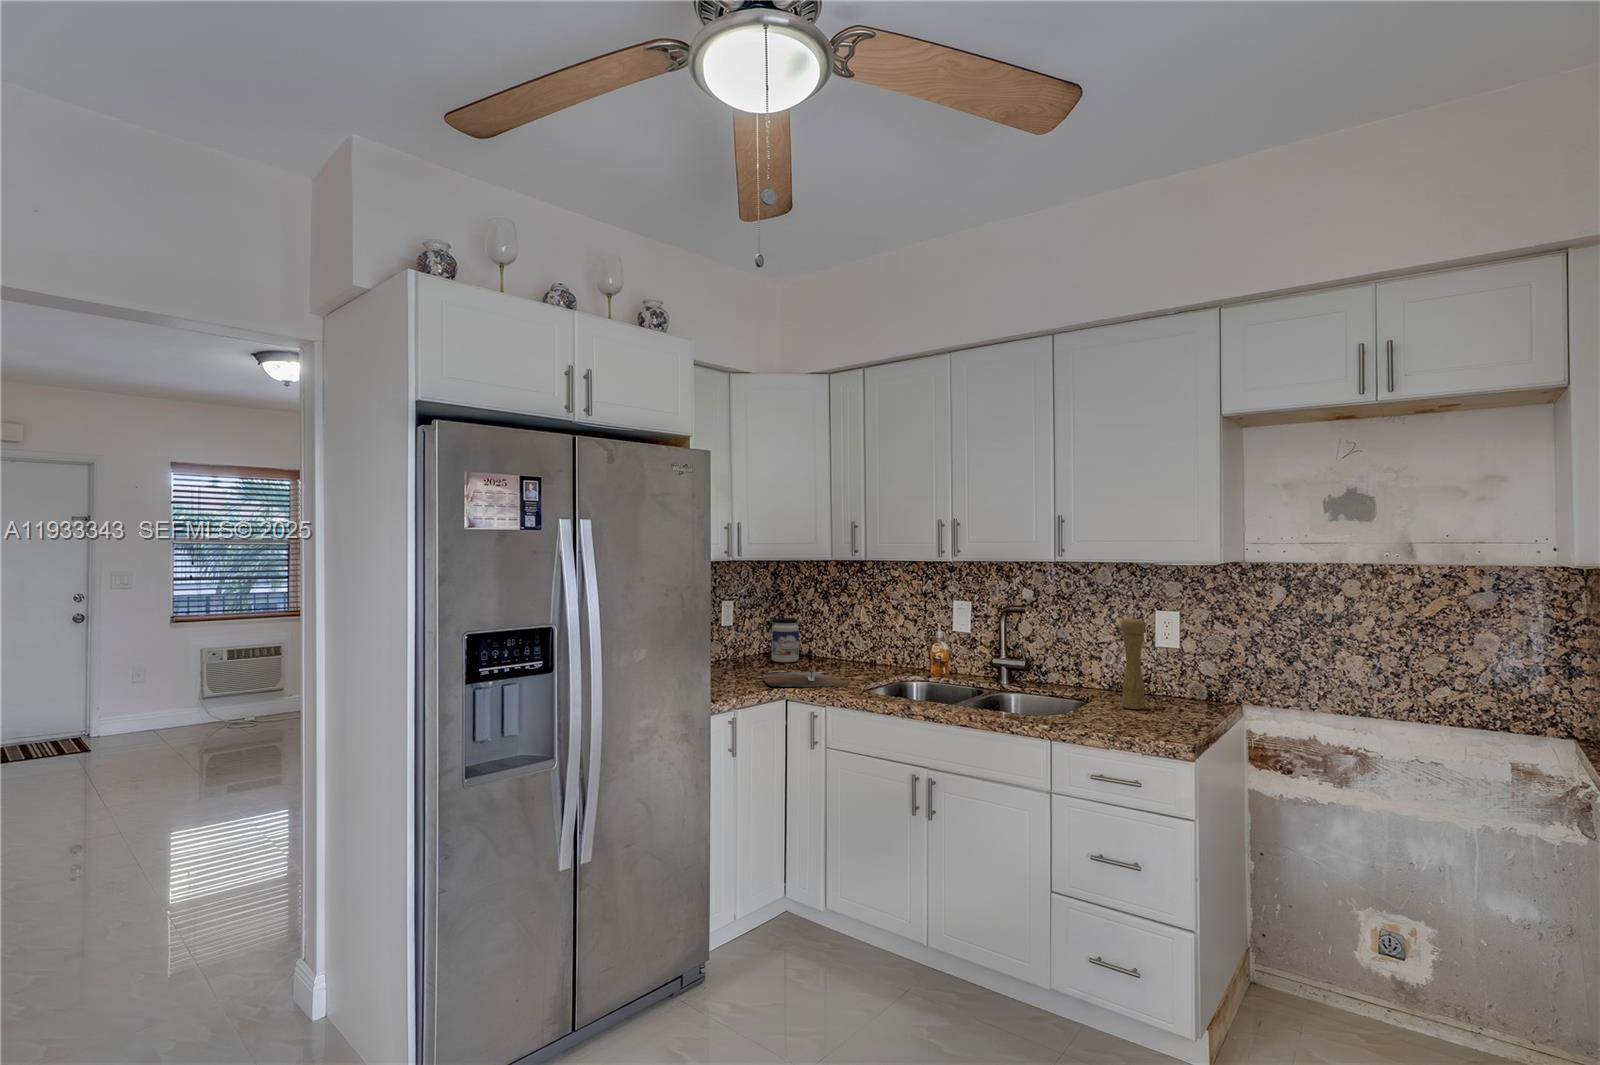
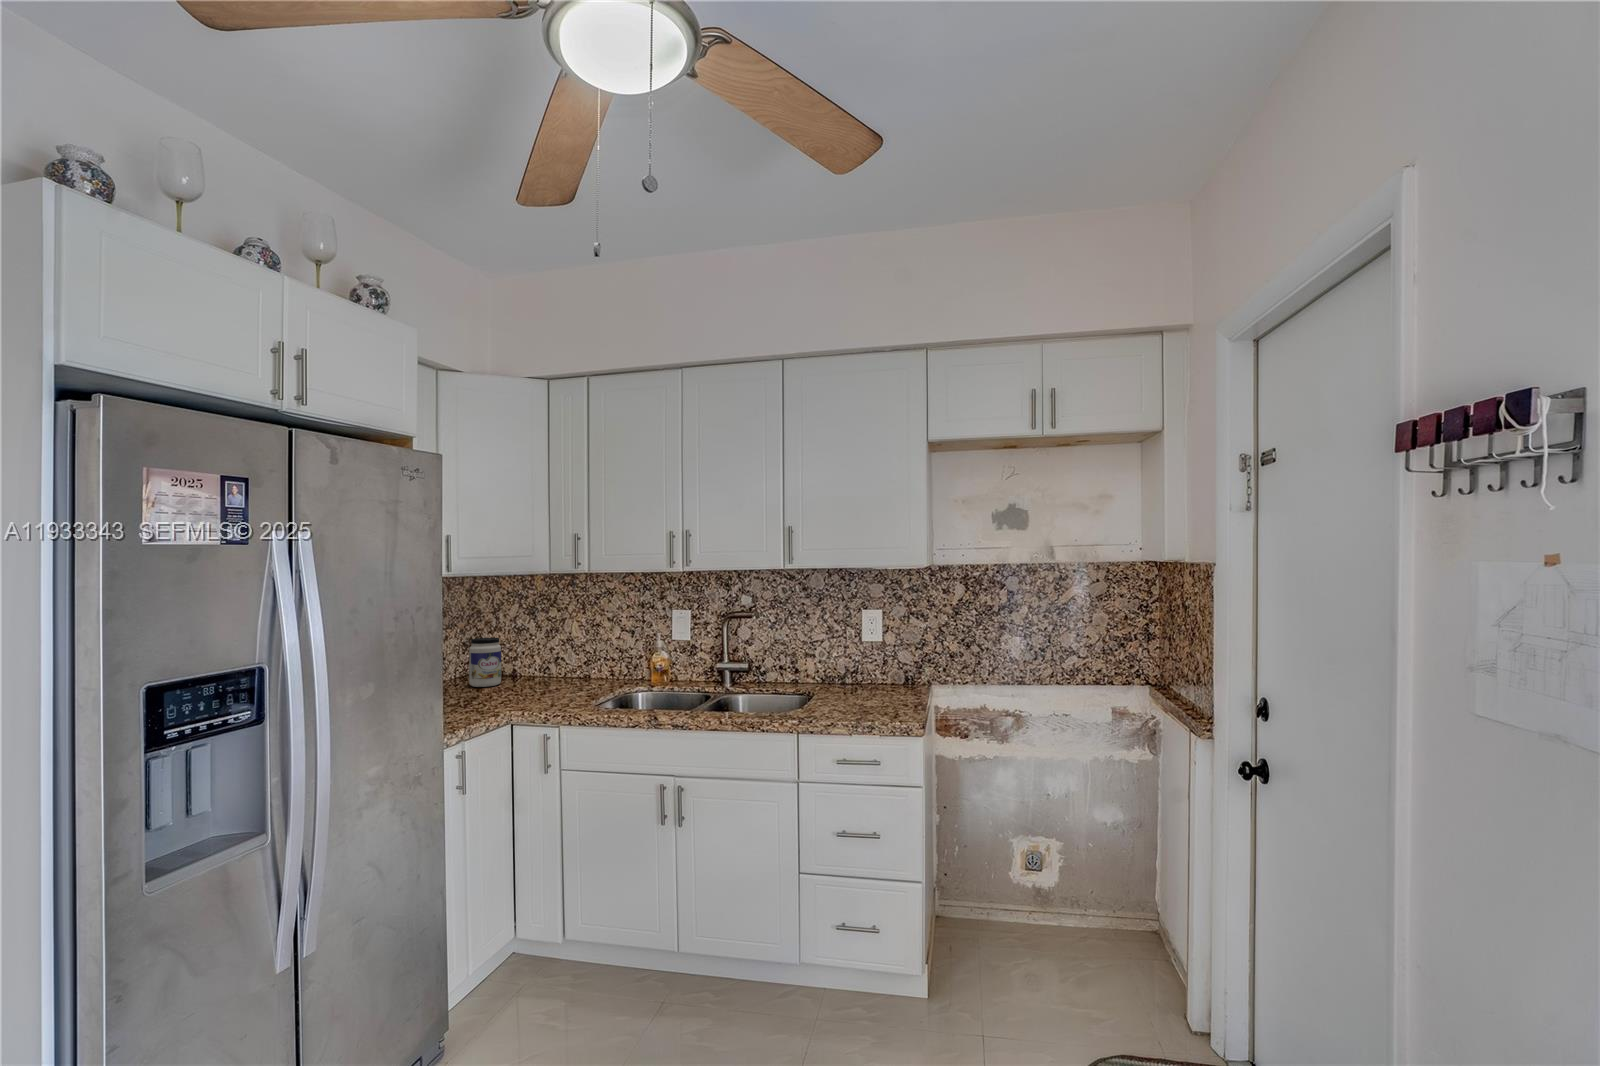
pepper mill: present [1121,617,1146,709] -> none [844,617,865,698]
cutting board: present [762,670,852,687] -> none [474,690,580,713]

